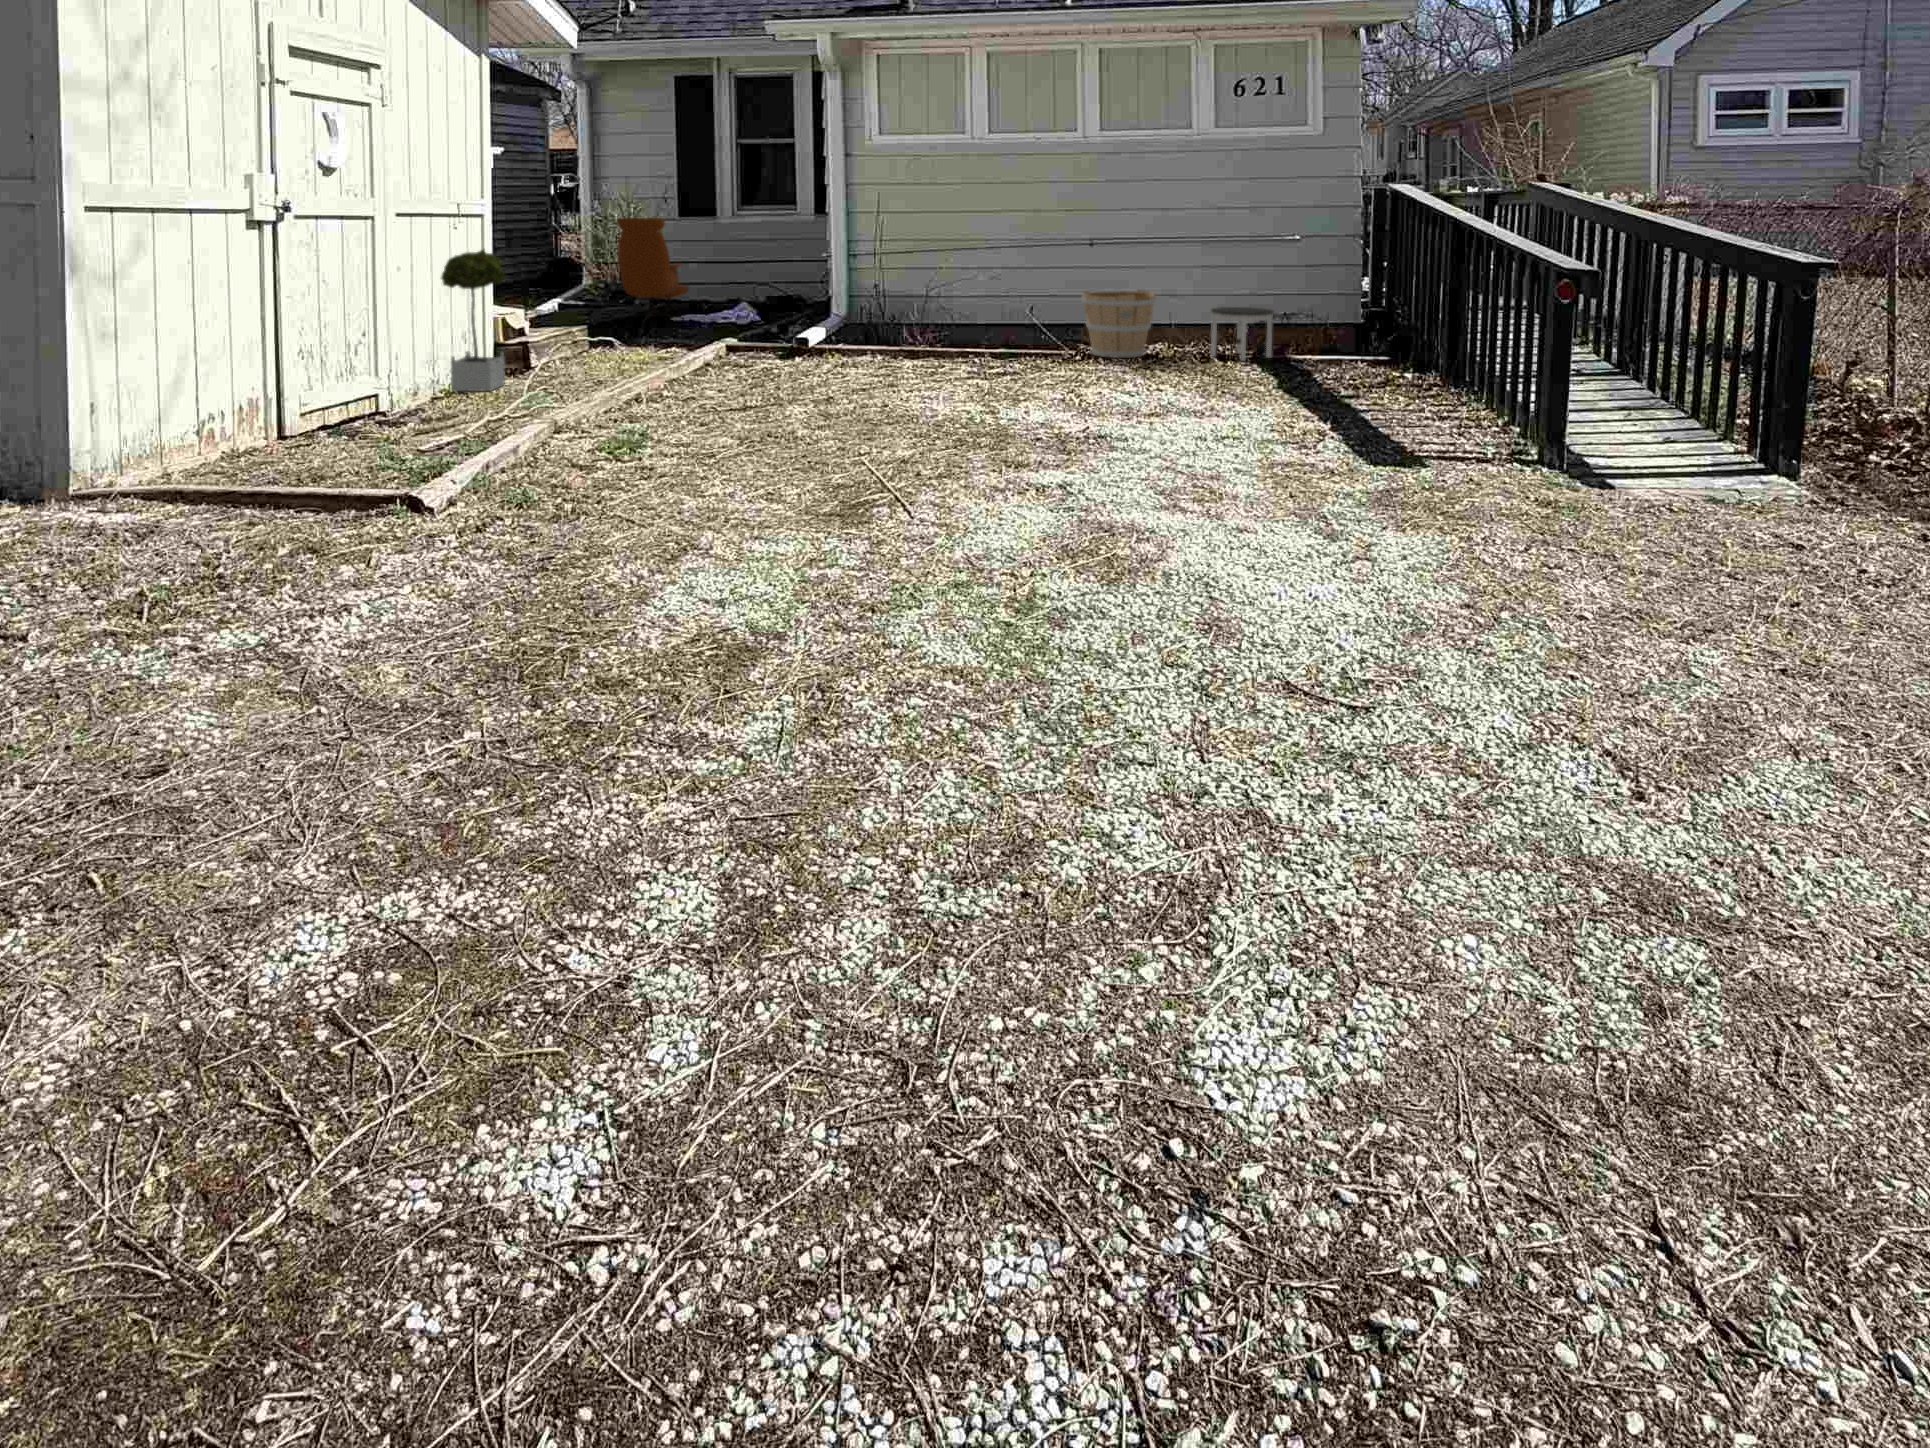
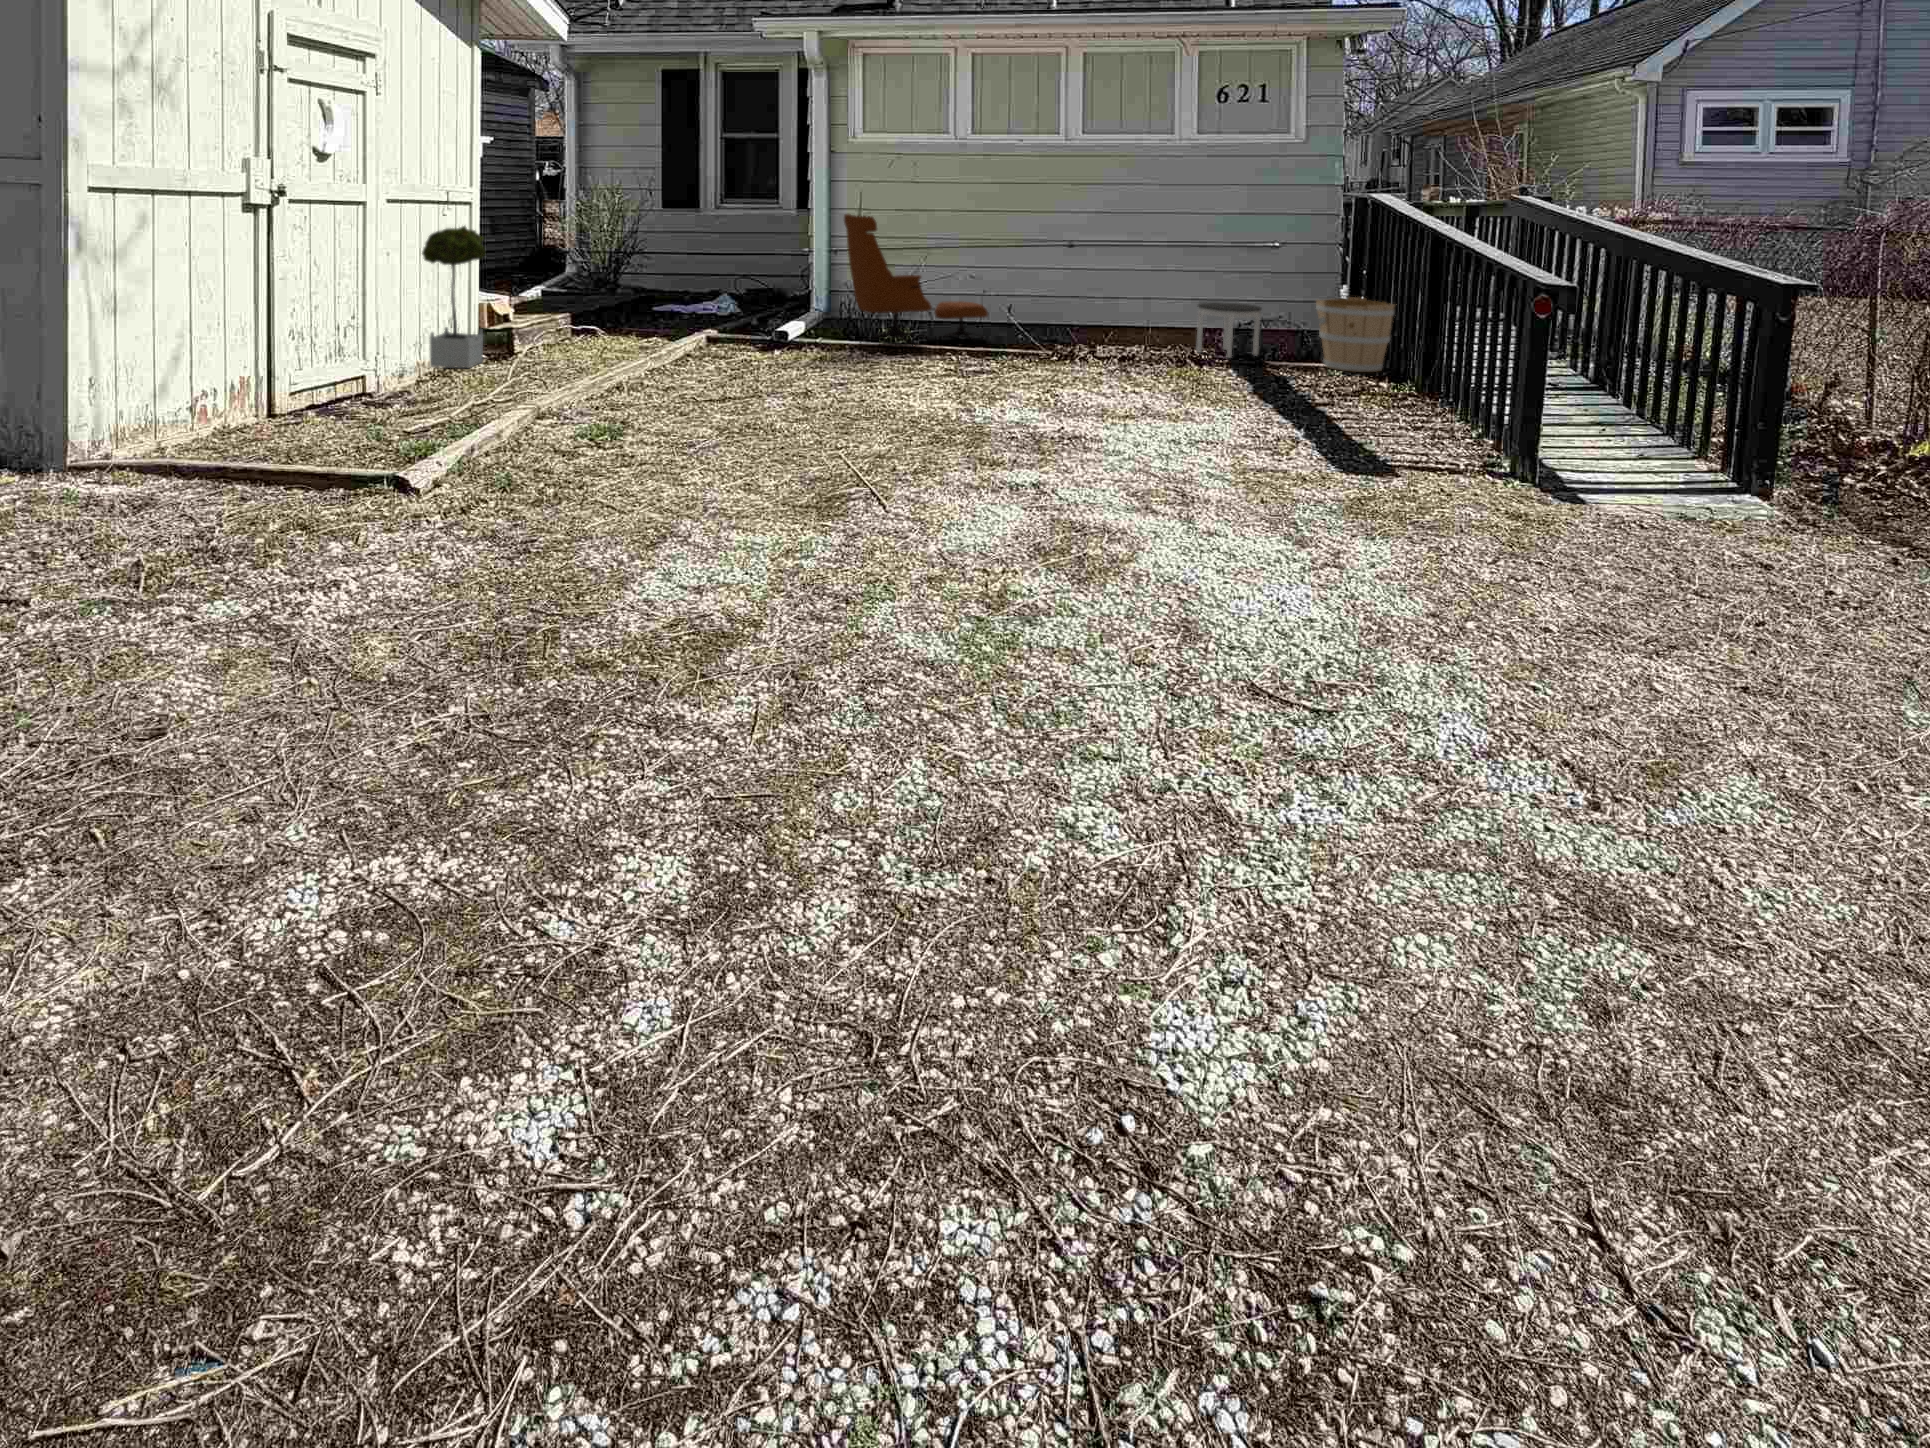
lounge chair: present [617,218,689,322] -> present [844,214,988,346]
wooden bucket: present [1082,290,1156,358] -> present [1316,297,1394,372]

